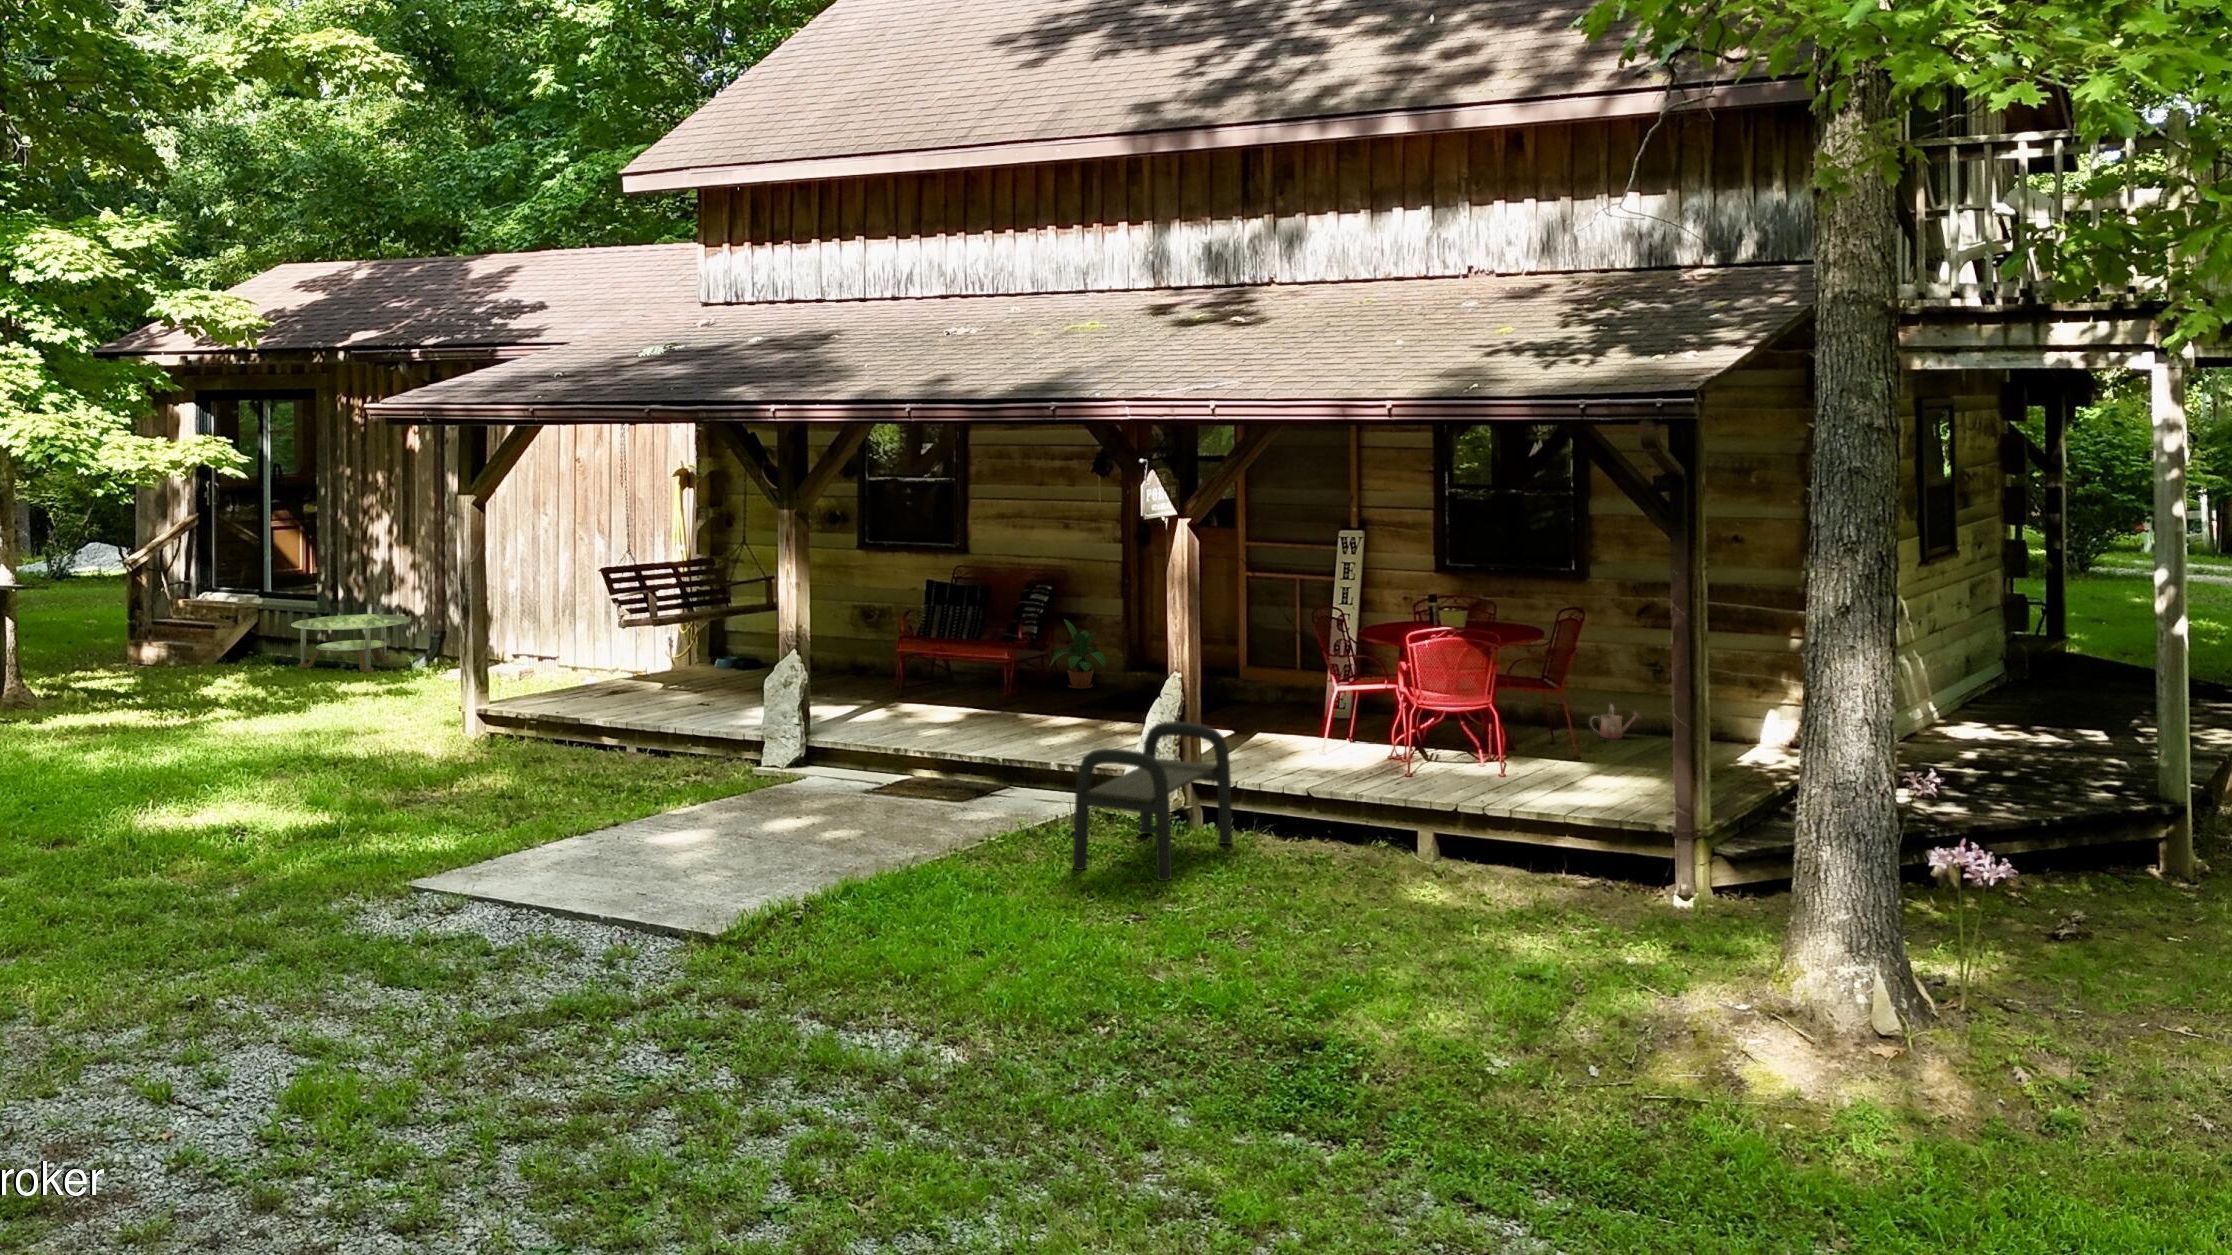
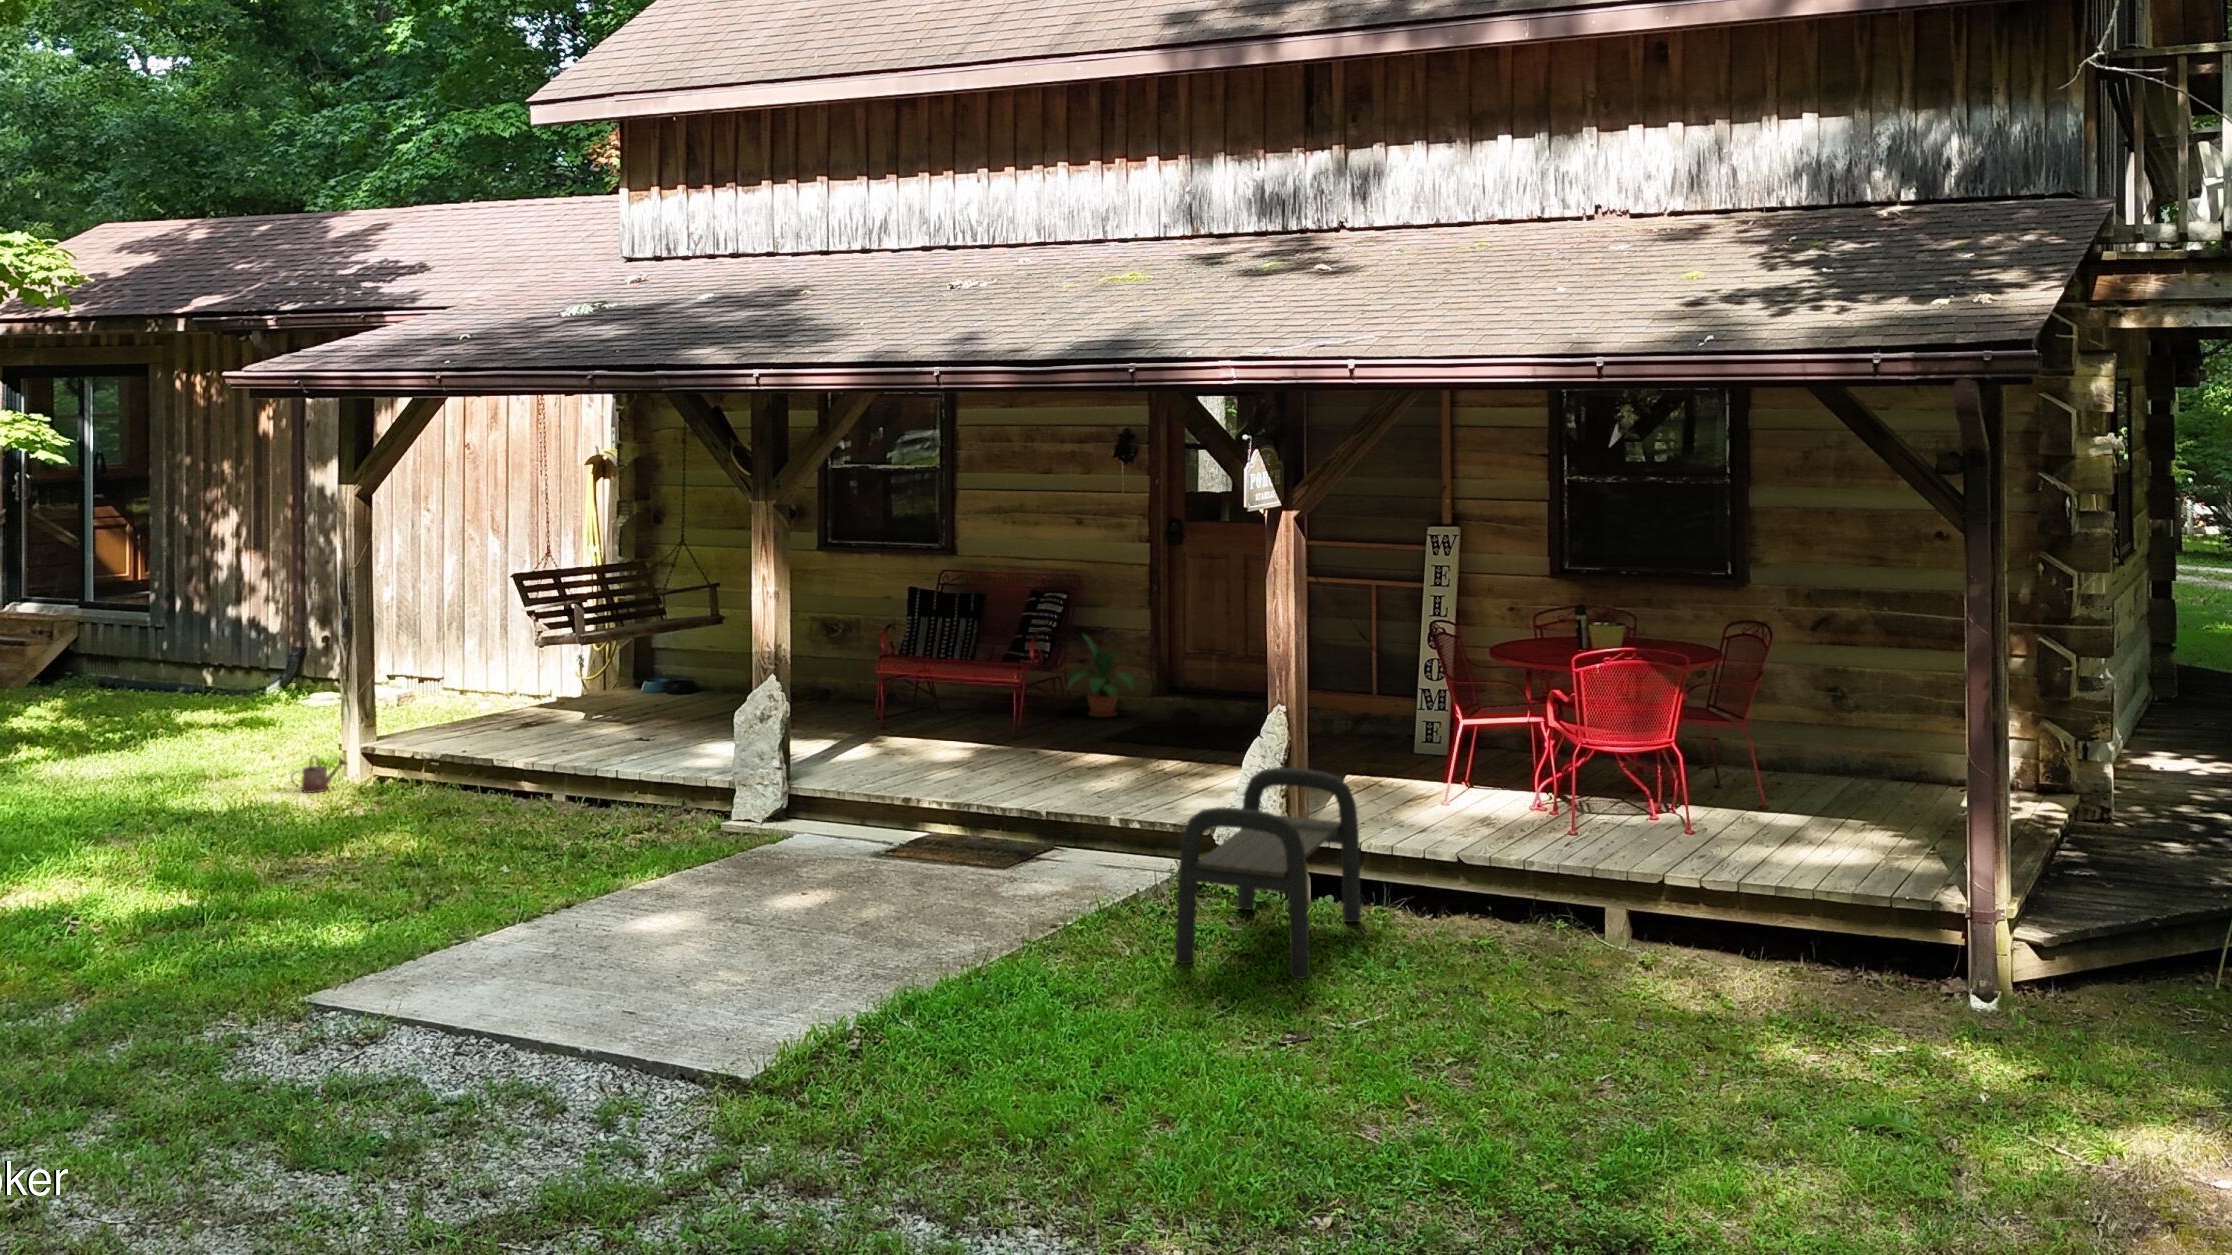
round table: present [291,614,412,672] -> none [121,630,269,701]
watering can: present [1594,705,1640,739] -> present [291,755,348,793]

